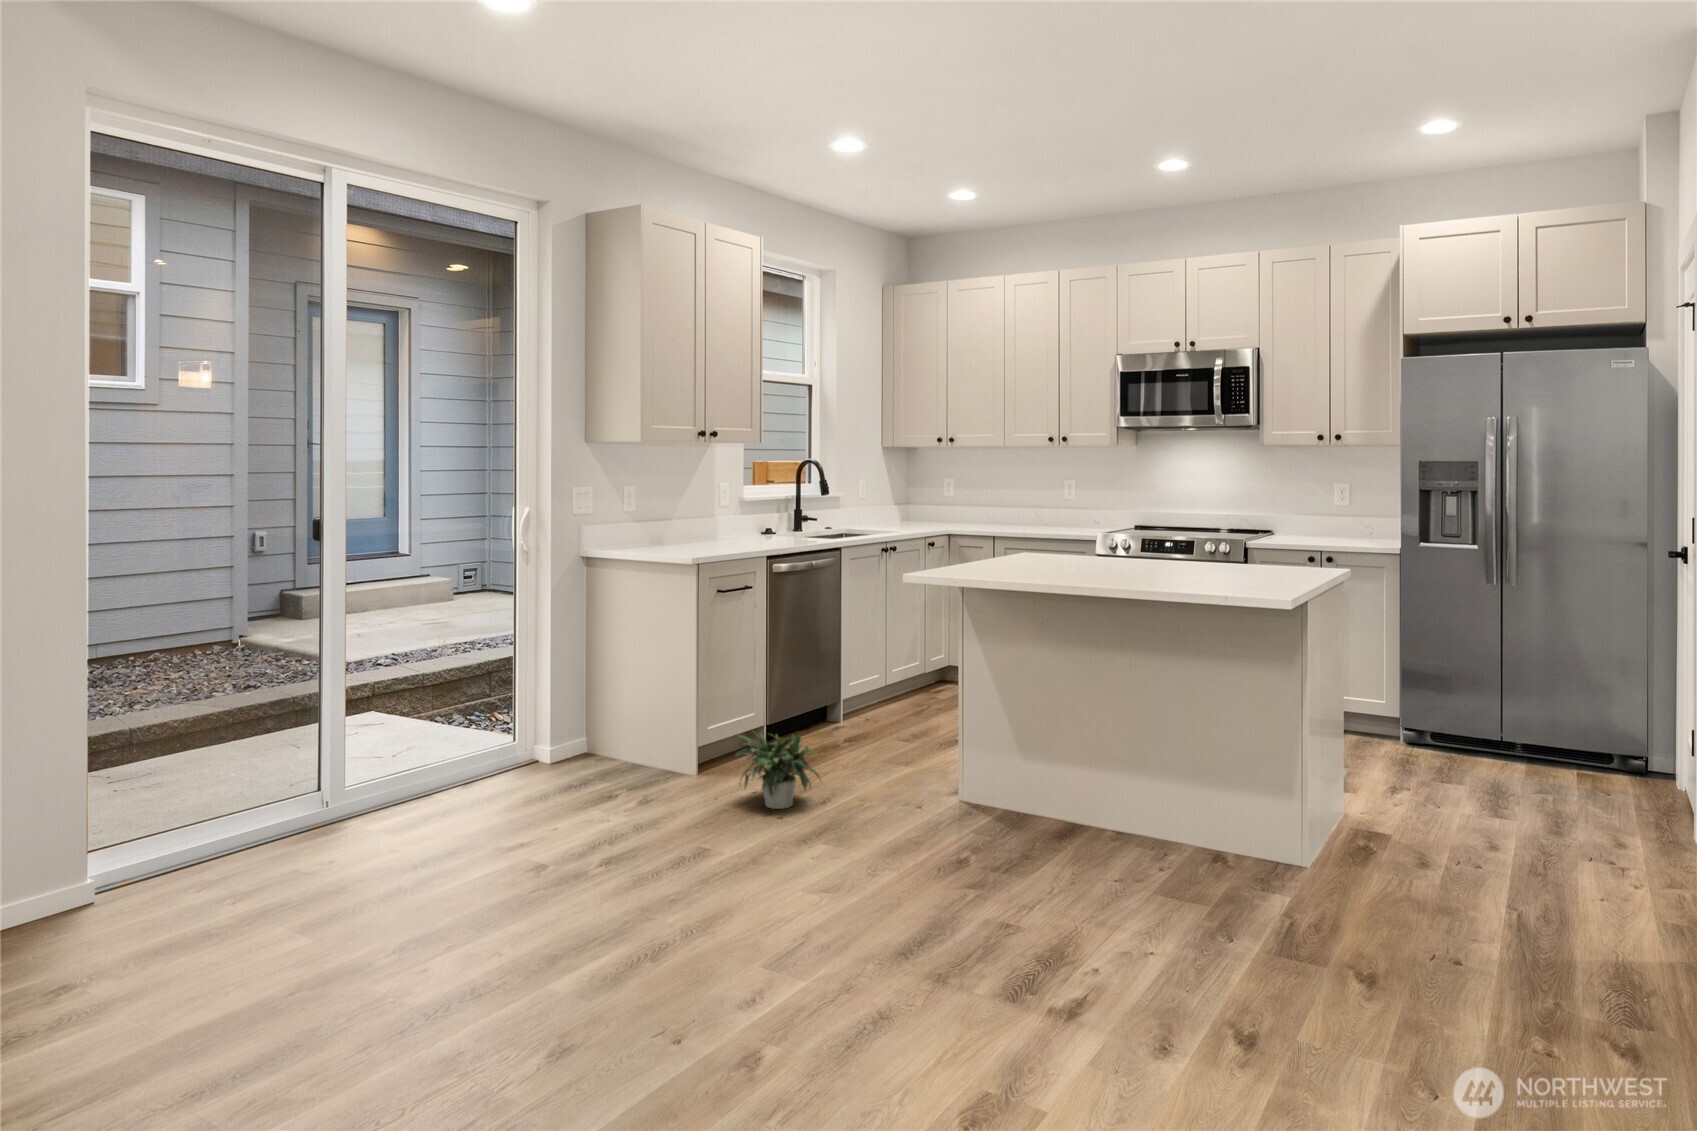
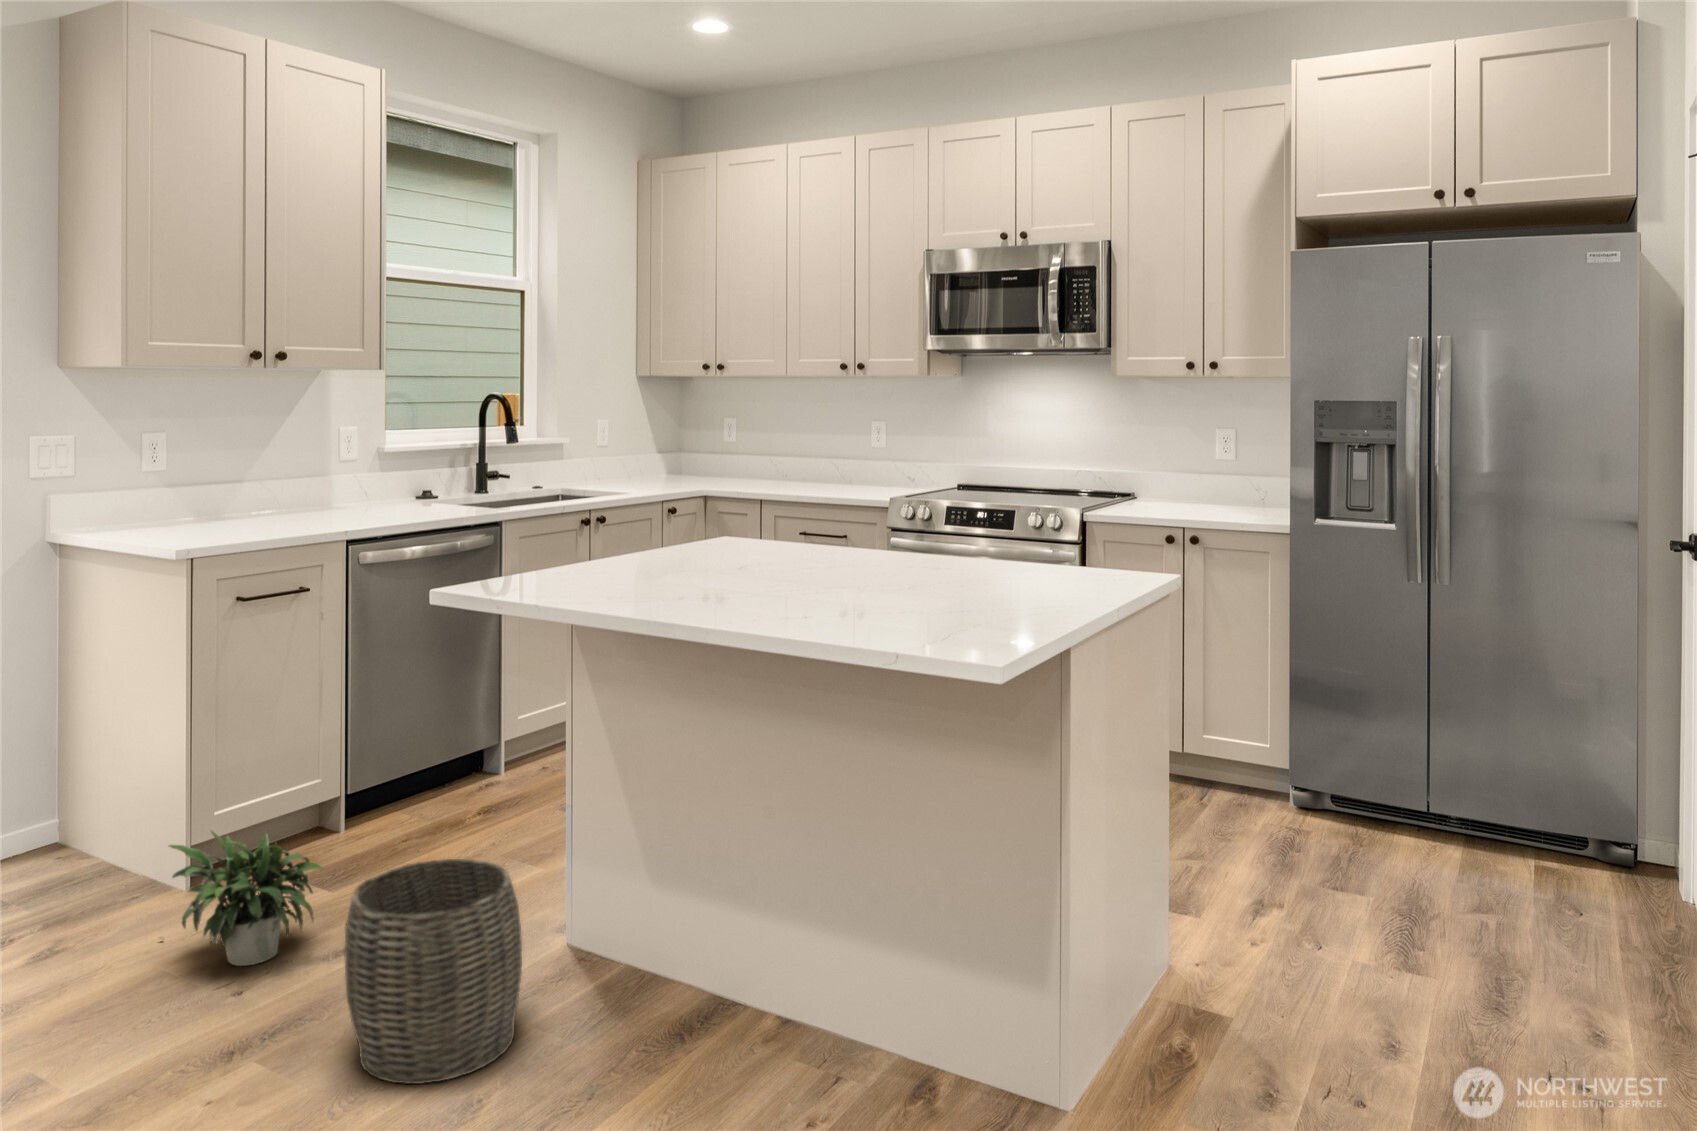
woven basket: none [882,737,977,854] -> present [345,859,522,1084]

